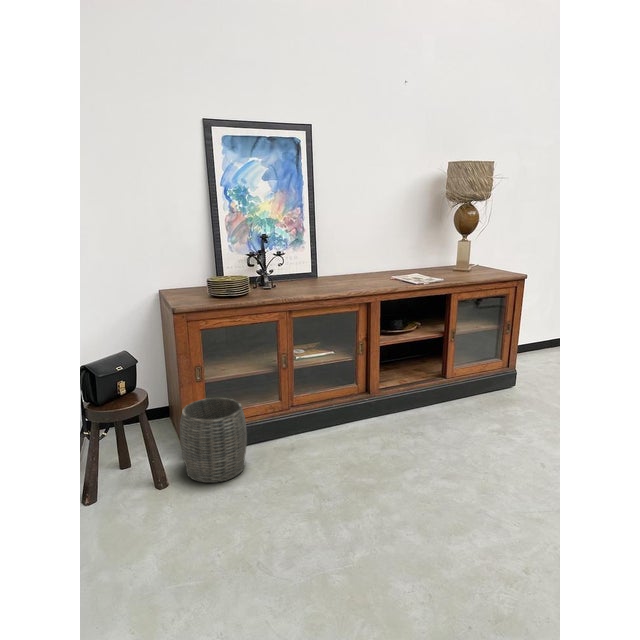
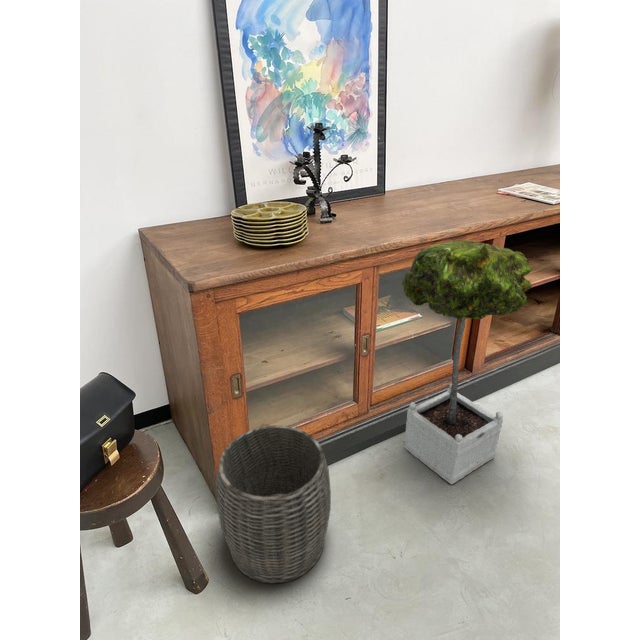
potted tree: none [301,294,372,453] -> present [402,240,532,484]

